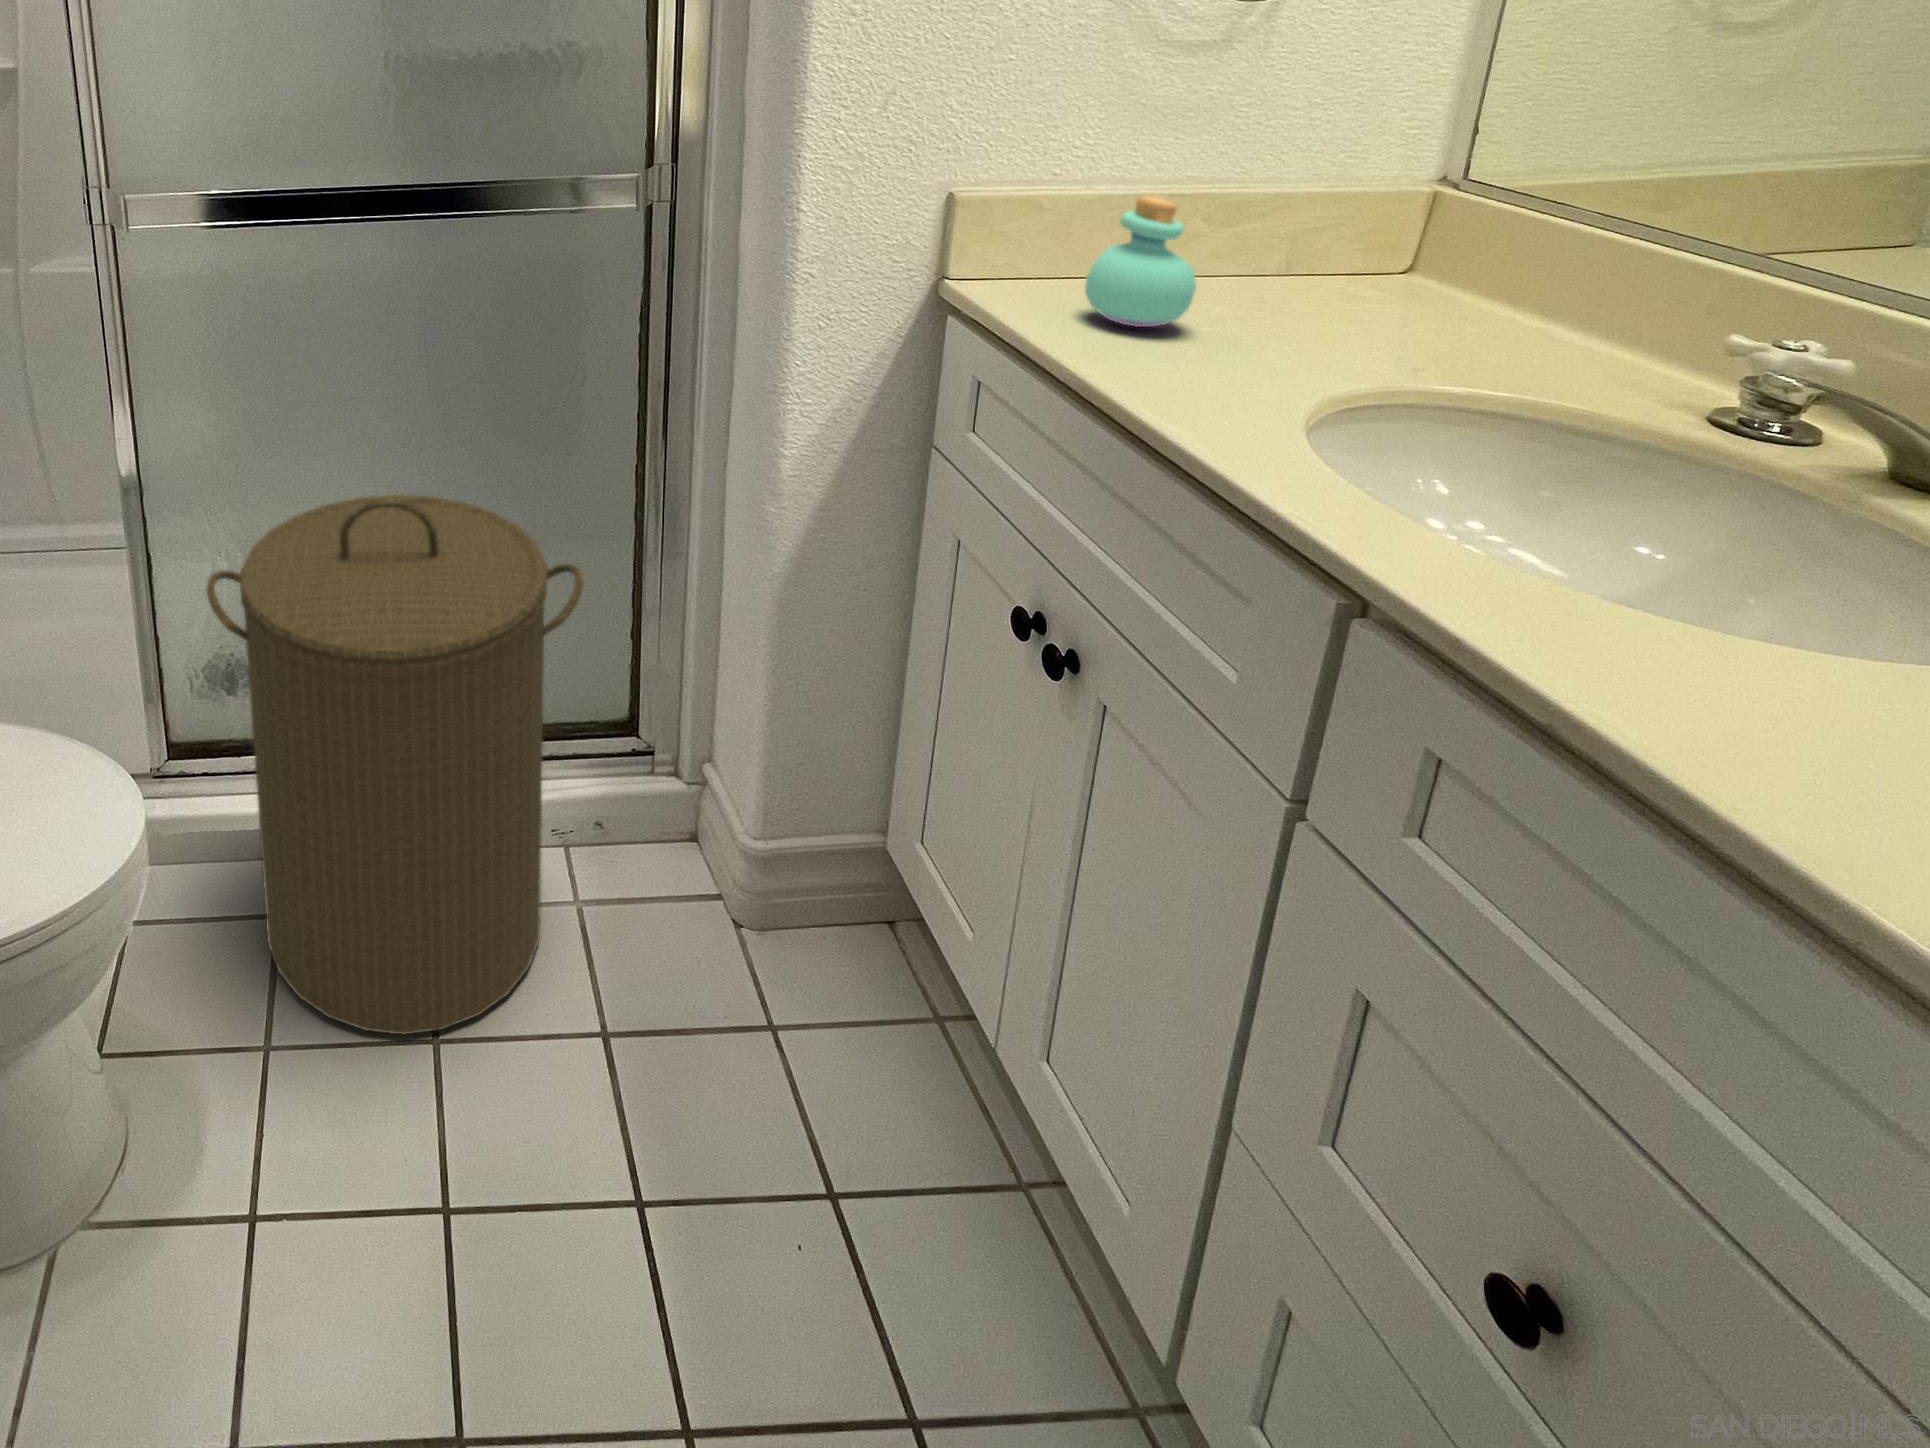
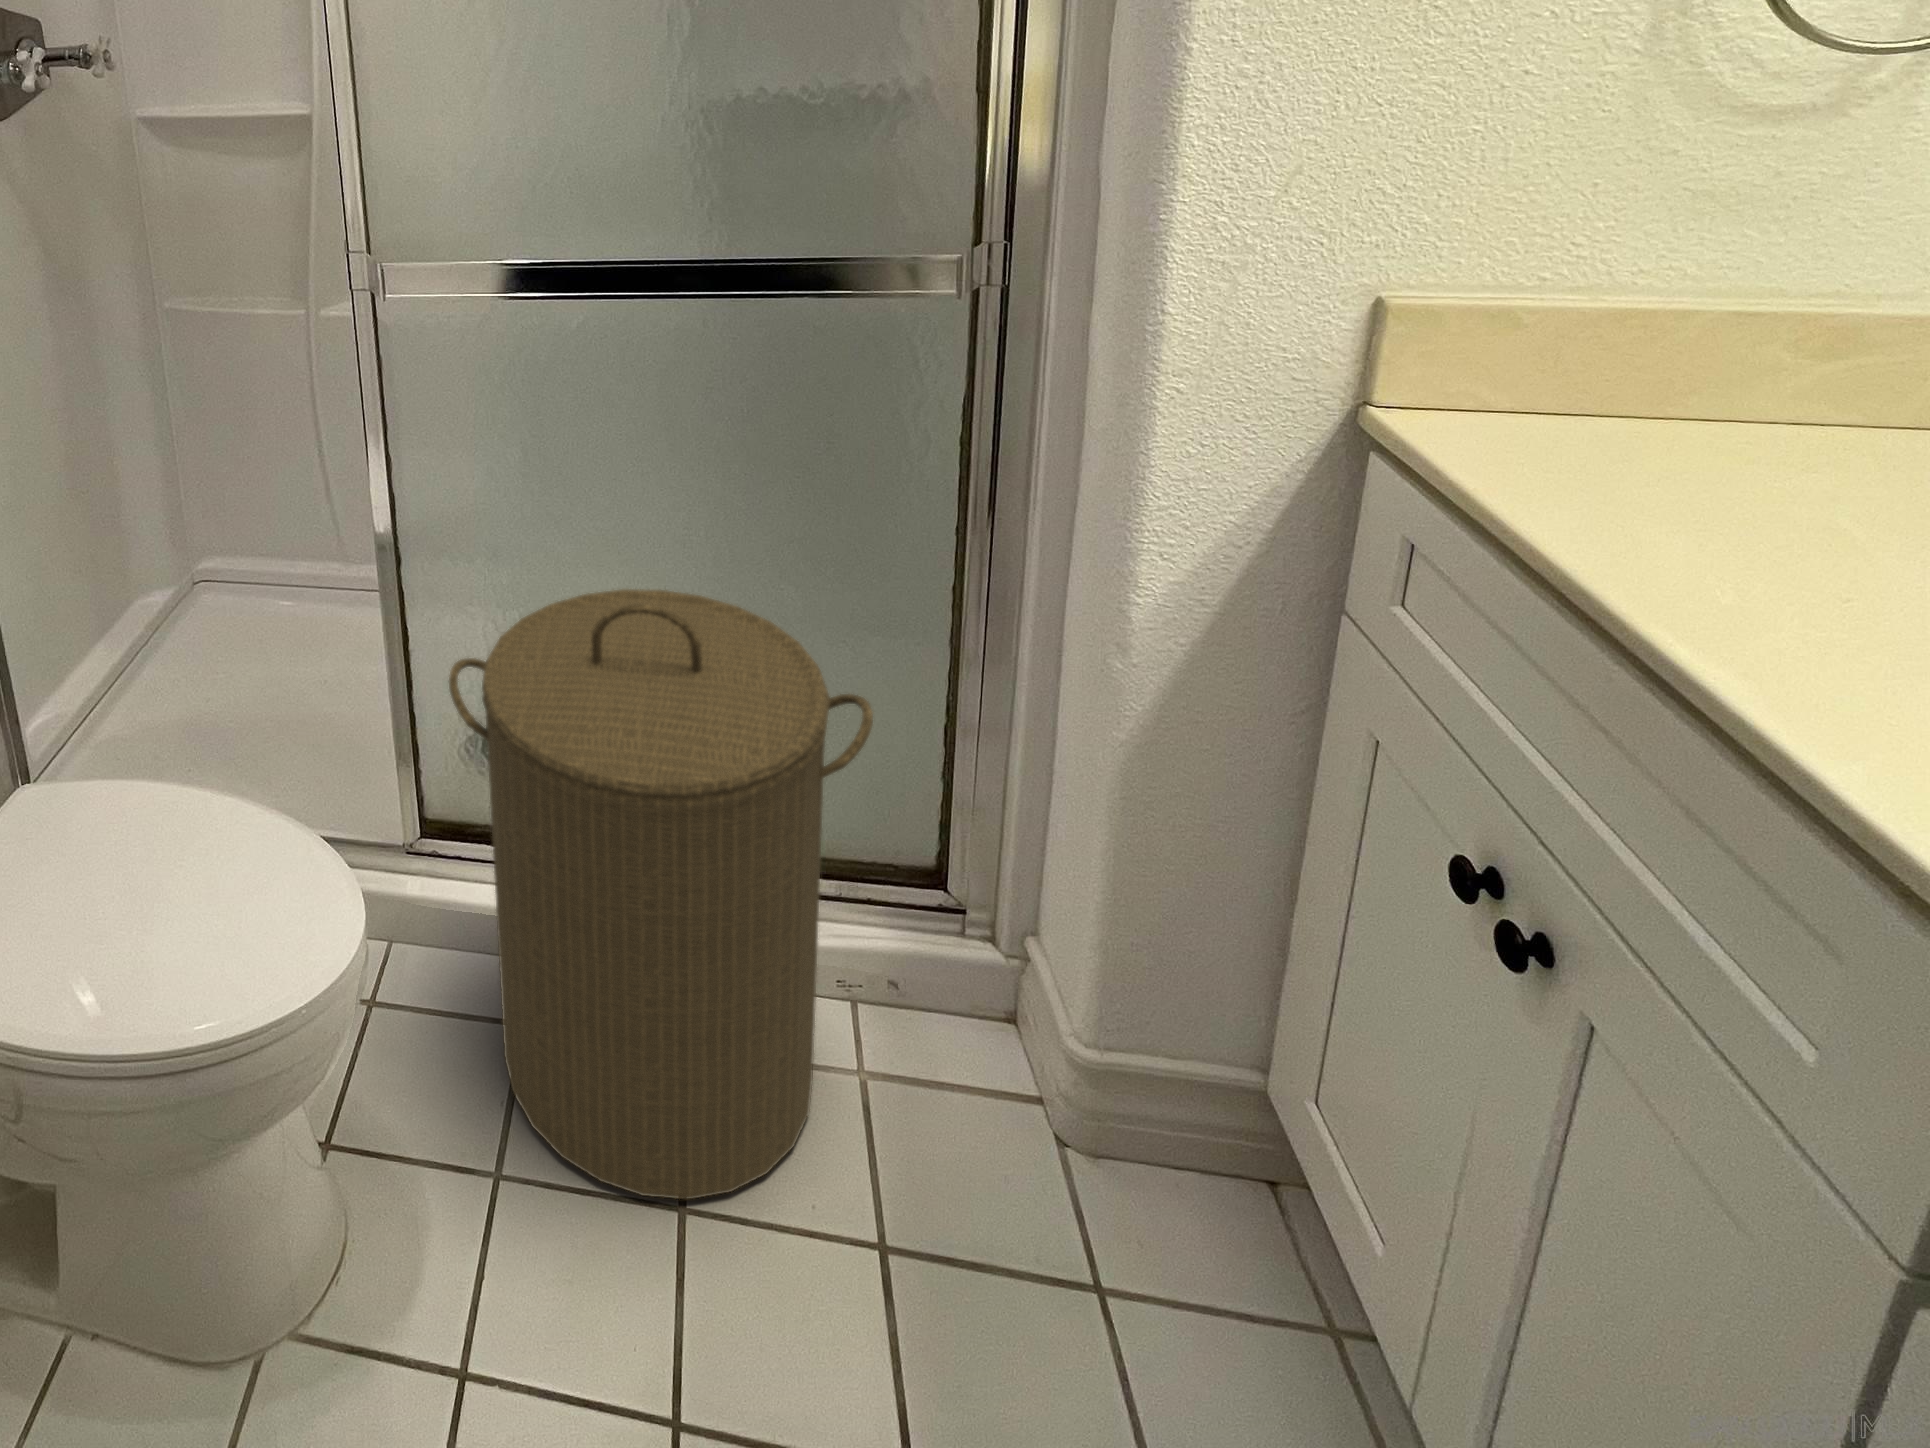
perfume bottle: present [1085,196,1196,327] -> none [1584,323,1771,501]

